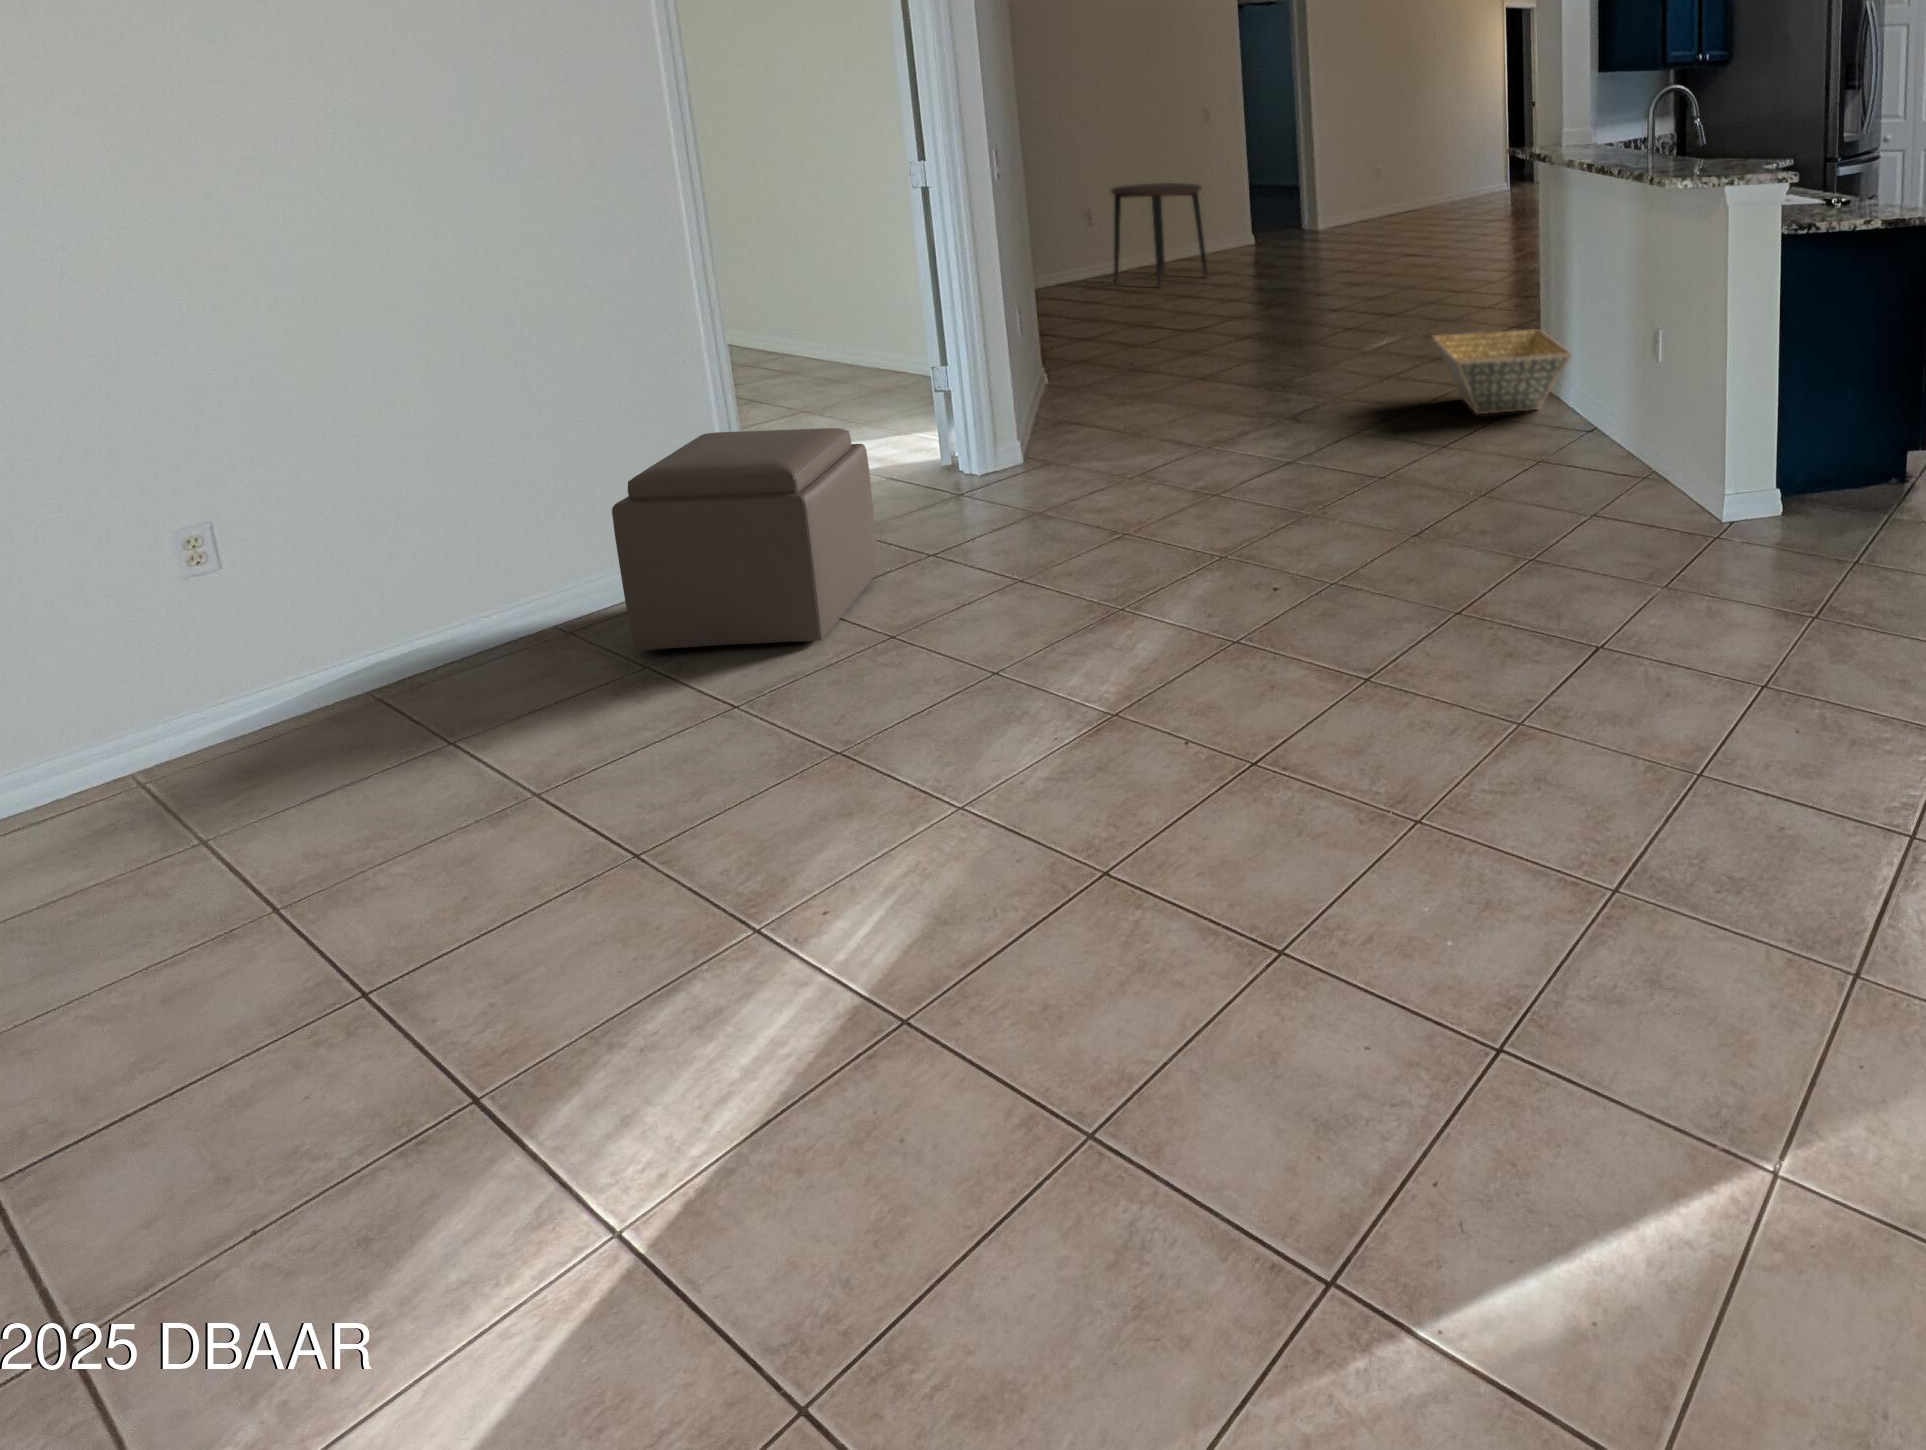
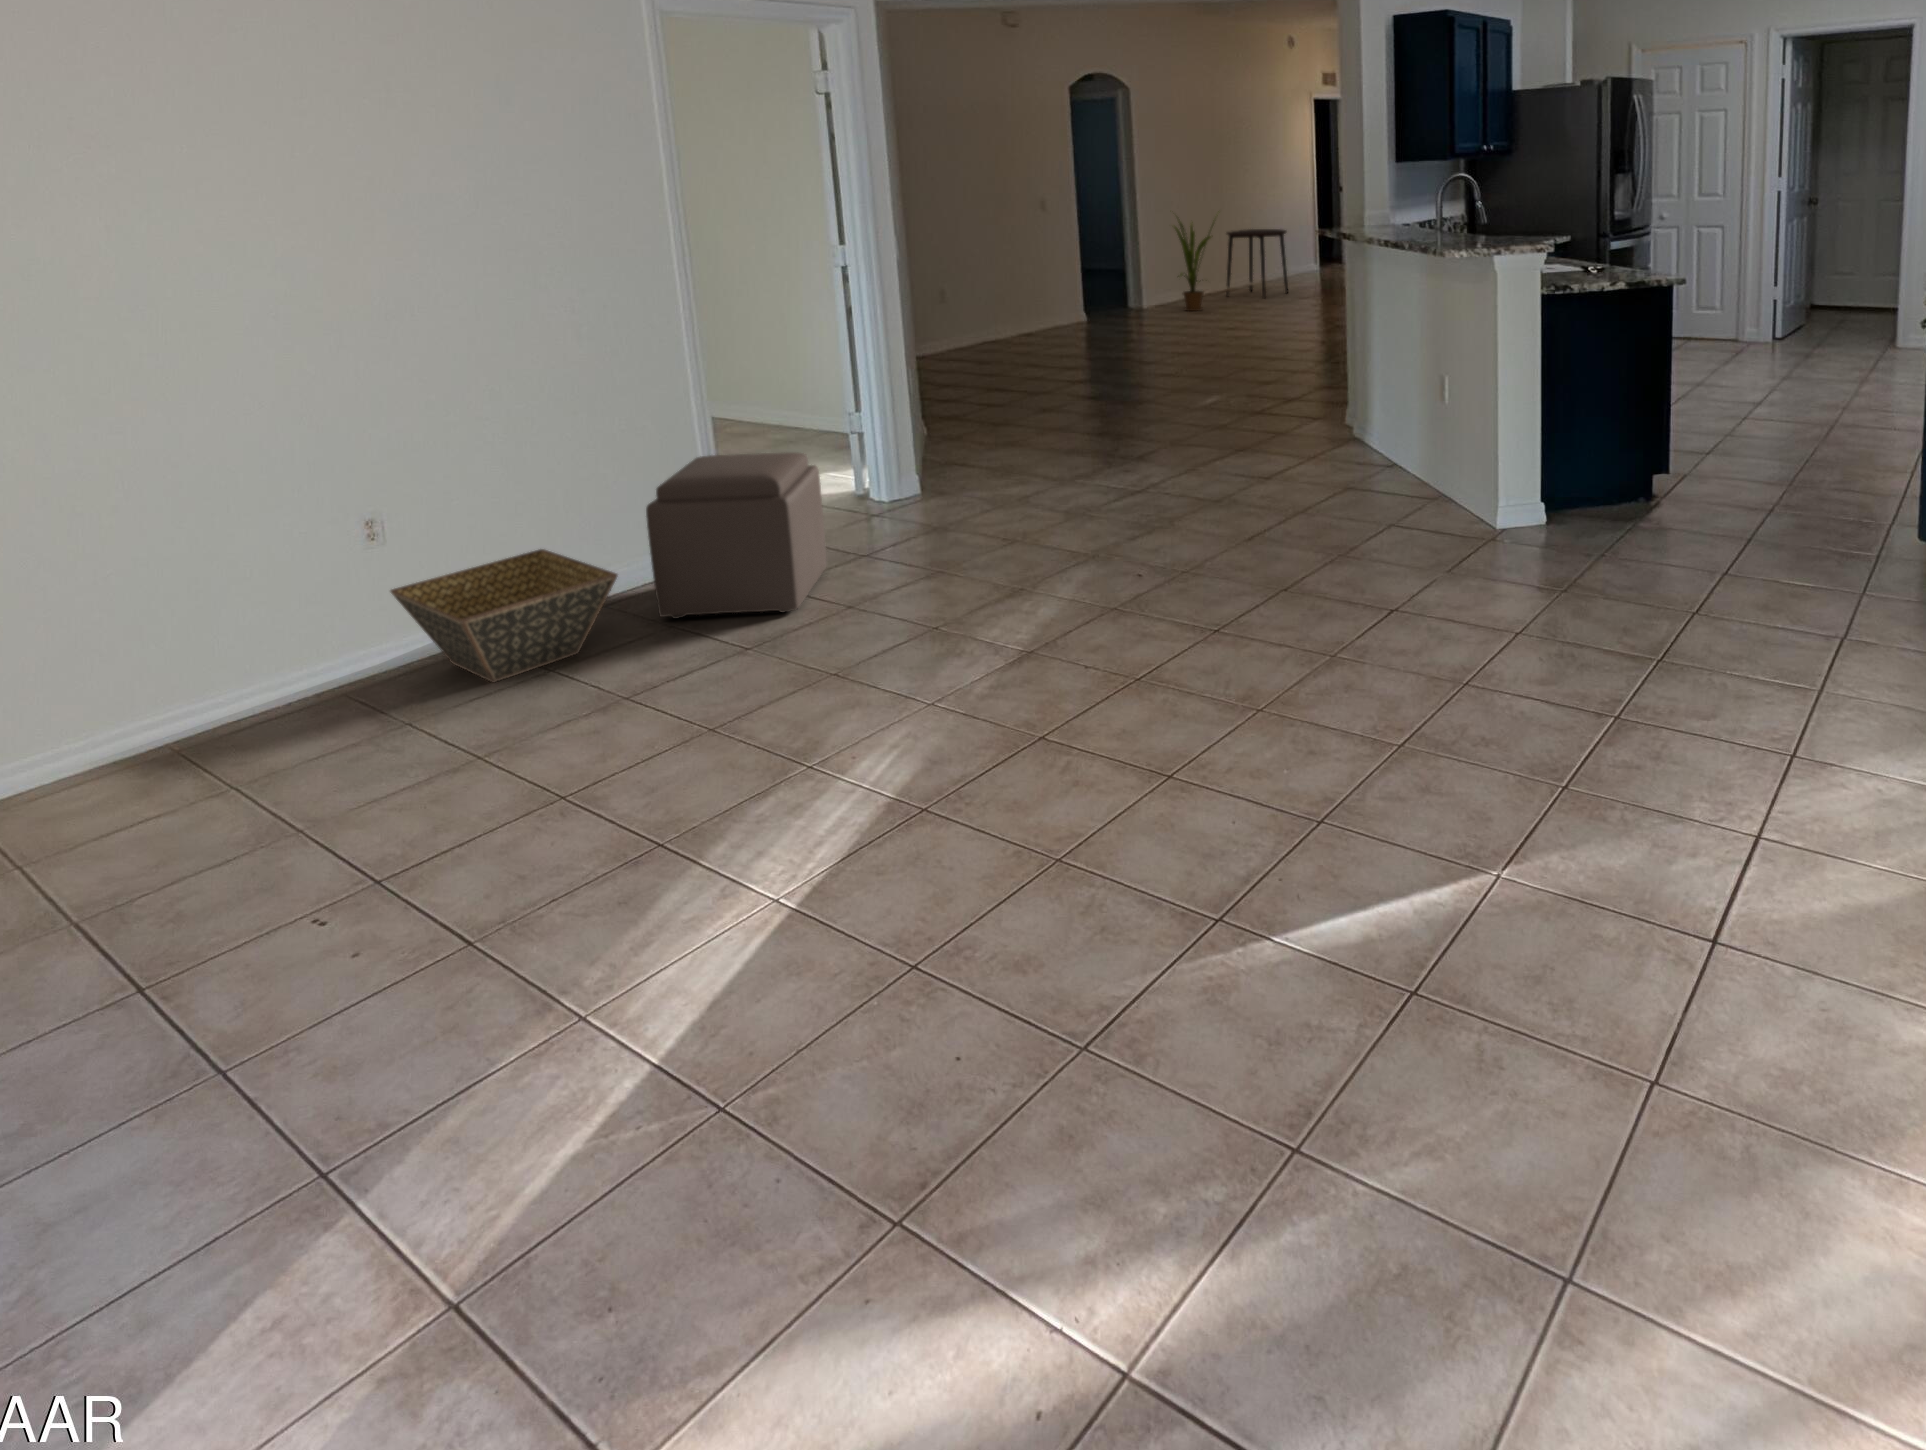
house plant: none [1344,123,1405,234] -> present [1174,221,1213,311]
side table: present [1111,183,1208,288] -> present [1226,229,1288,298]
basket: present [1433,329,1571,414] -> present [390,549,617,683]

